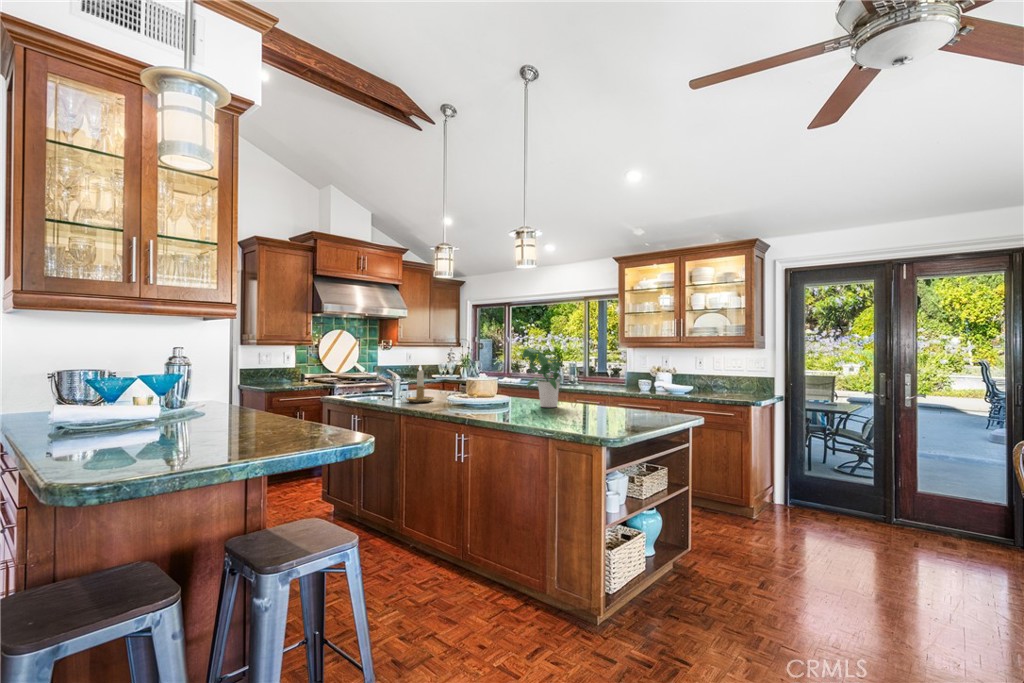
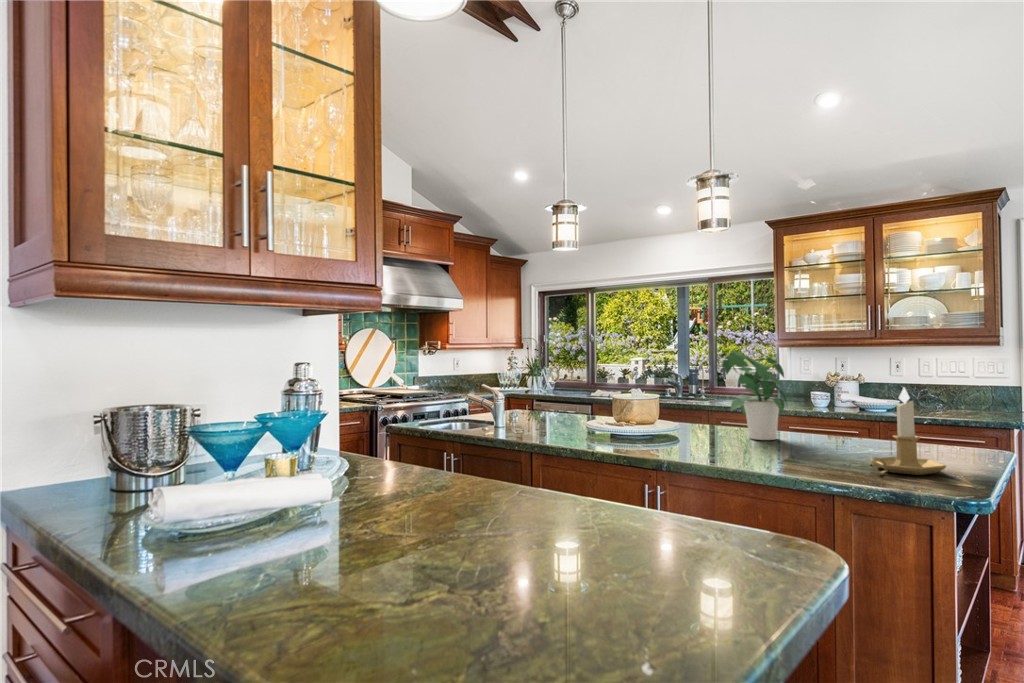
candlestick: present [406,365,434,403] -> present [871,388,946,475]

